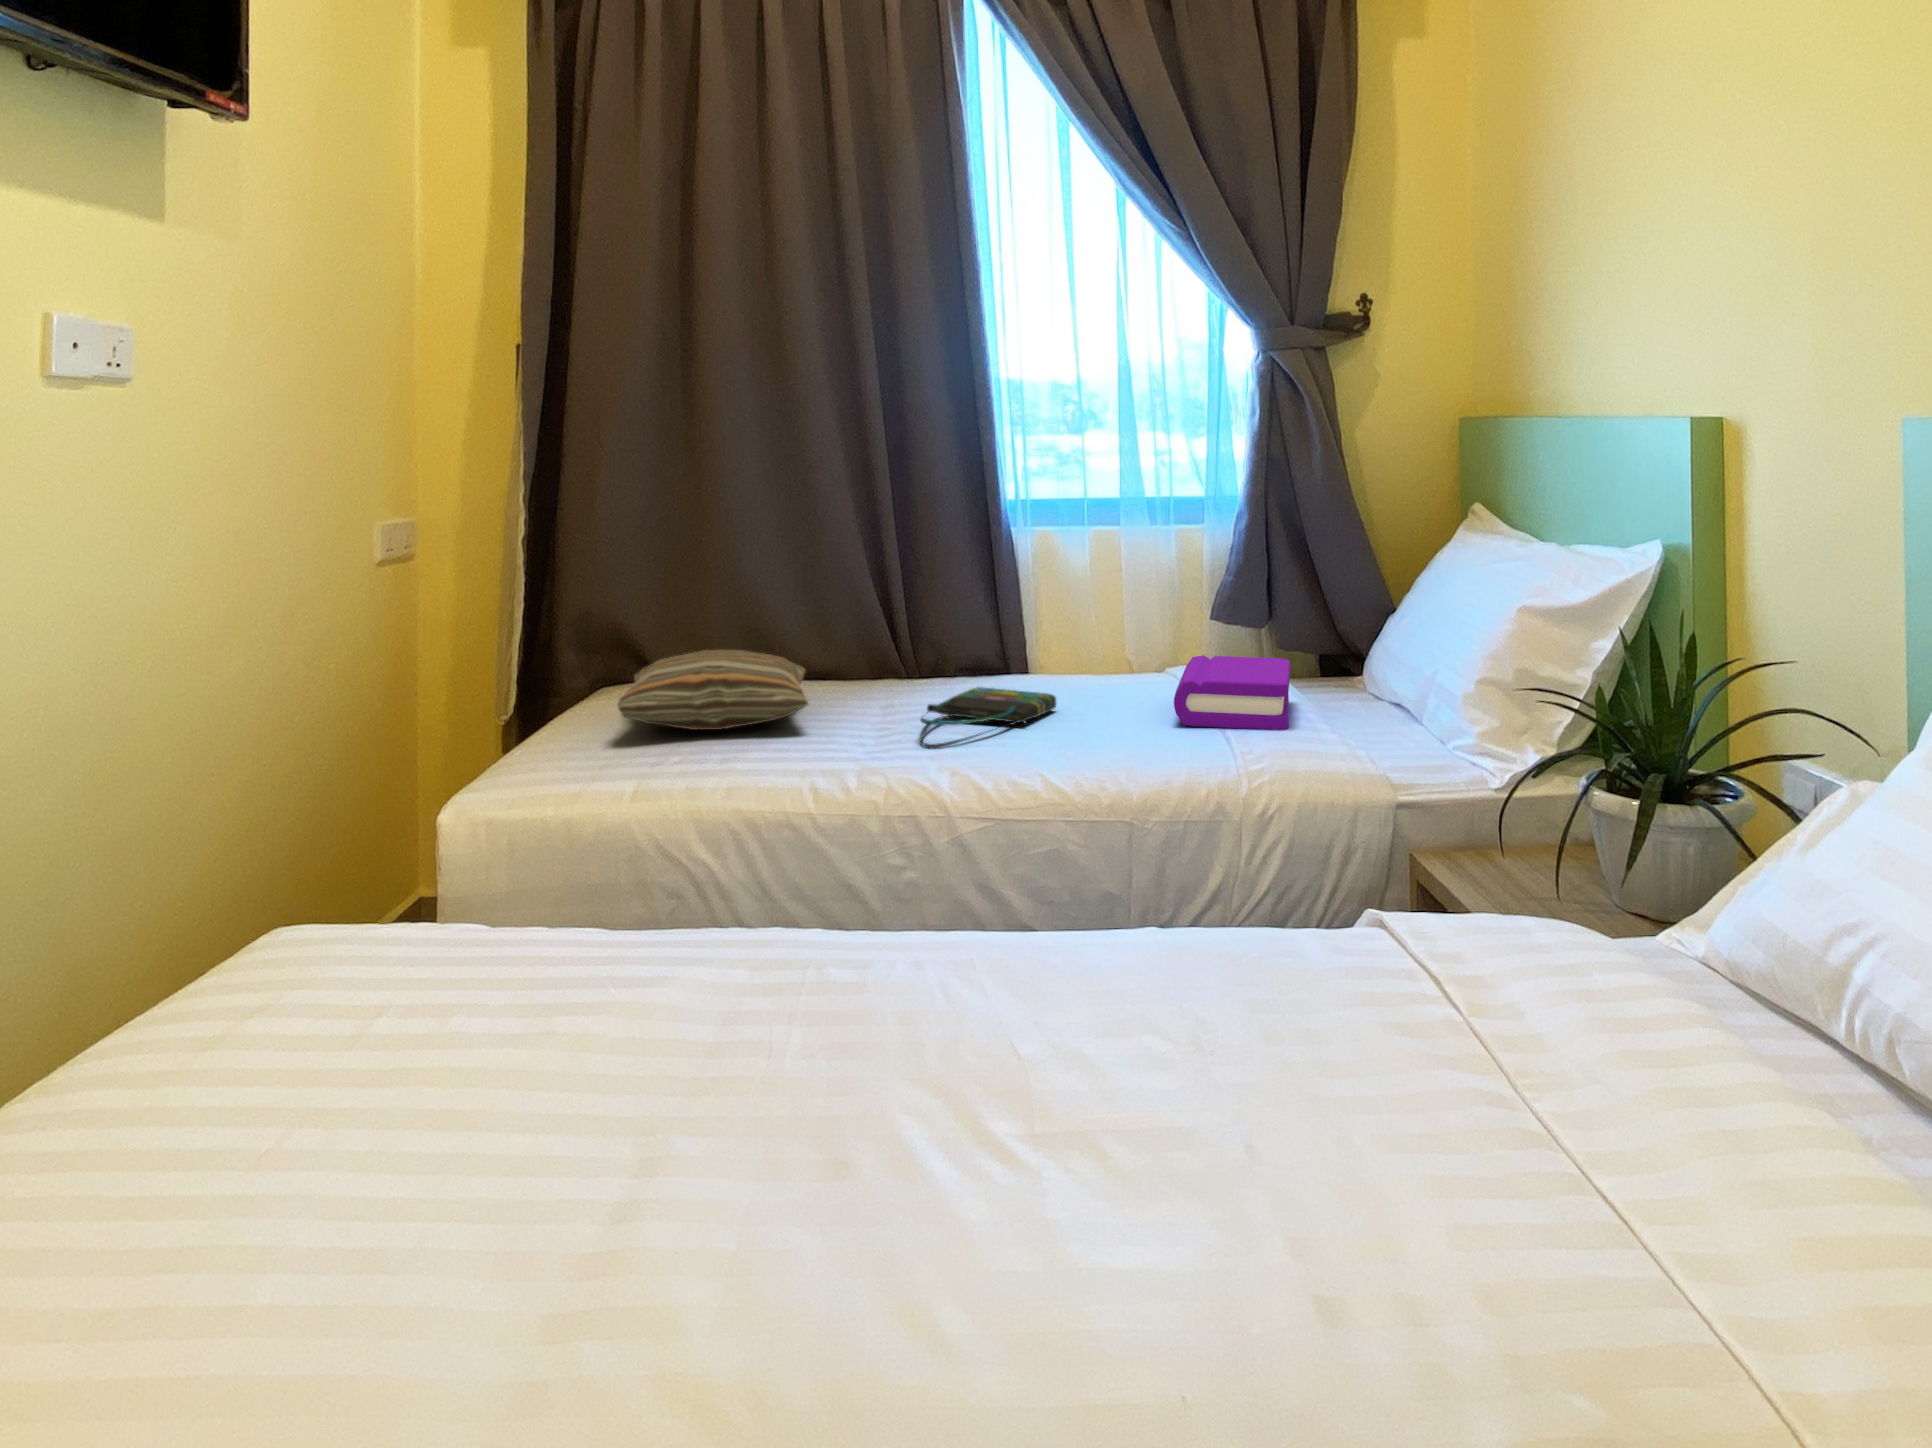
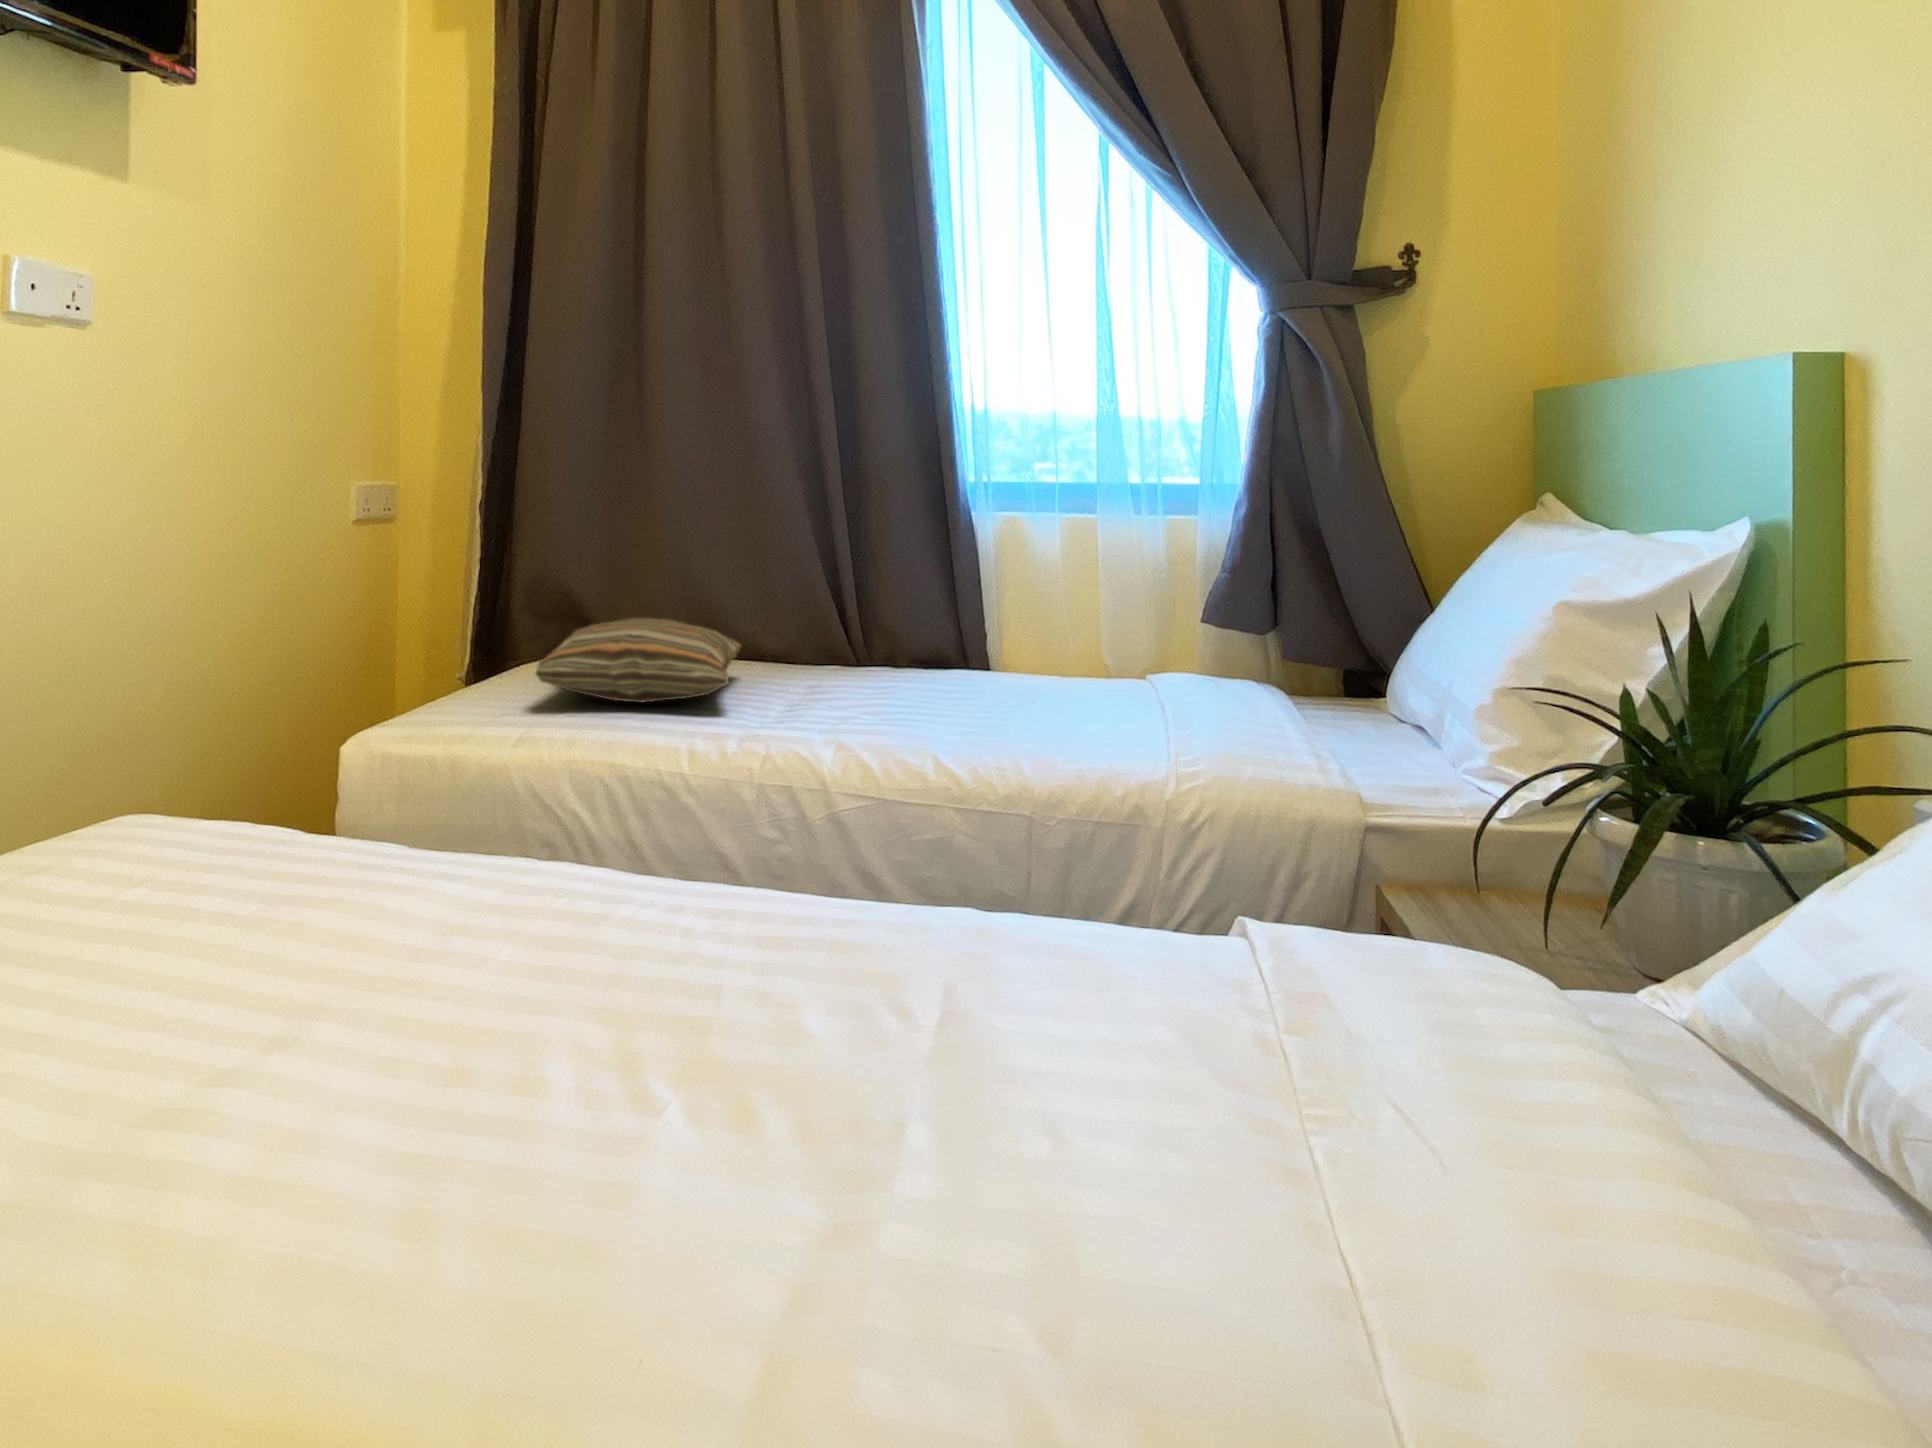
book: present [1174,655,1290,730] -> none [1142,660,1295,759]
tote bag: present [920,687,1056,749] -> none [841,678,1007,744]

